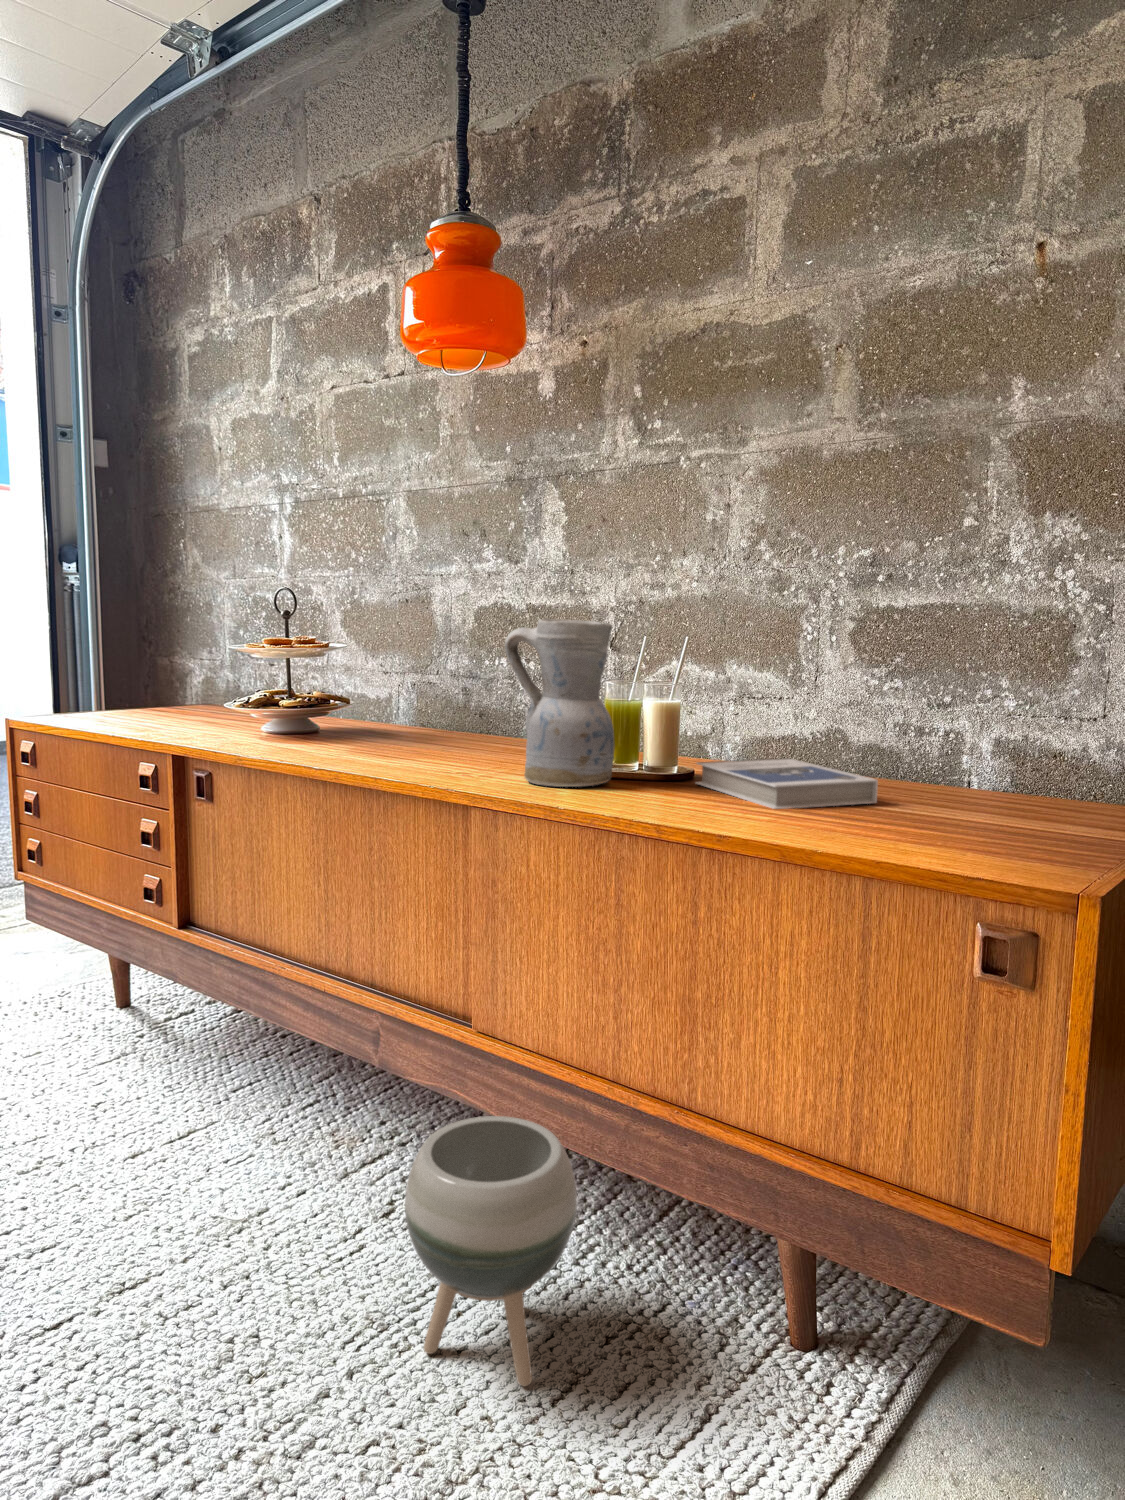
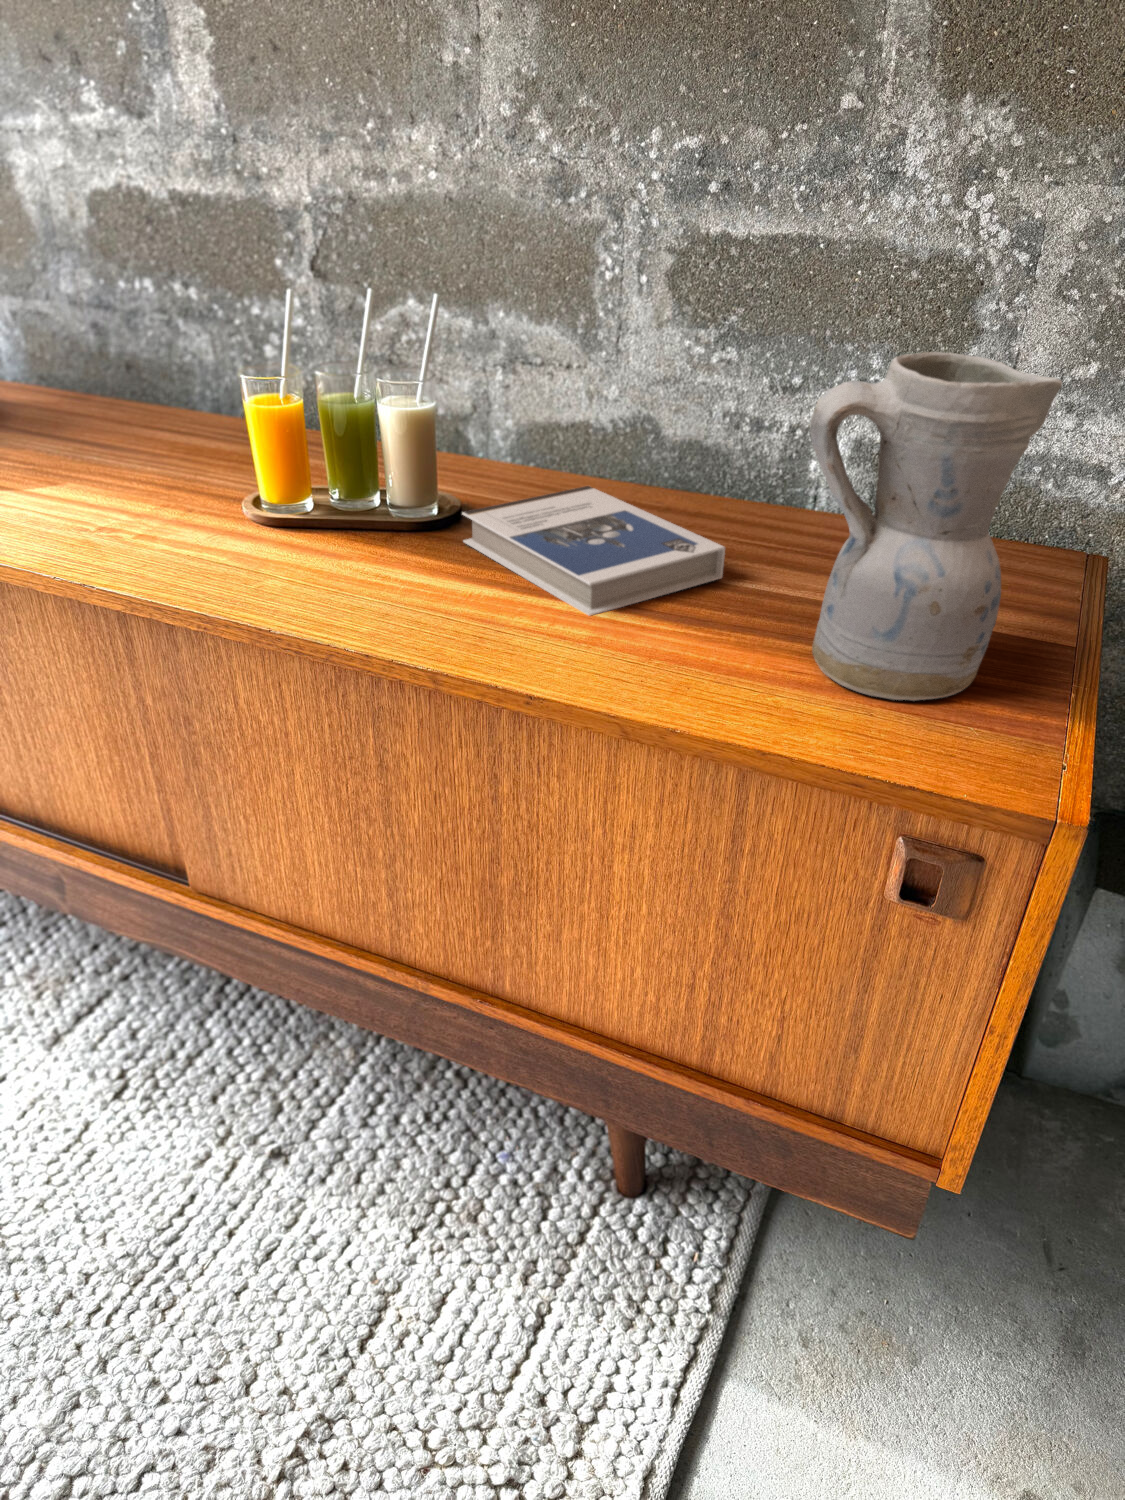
ceramic pitcher: present [505,618,614,787] -> present [810,352,1062,701]
planter: present [405,1116,577,1386] -> none [130,1041,363,1332]

